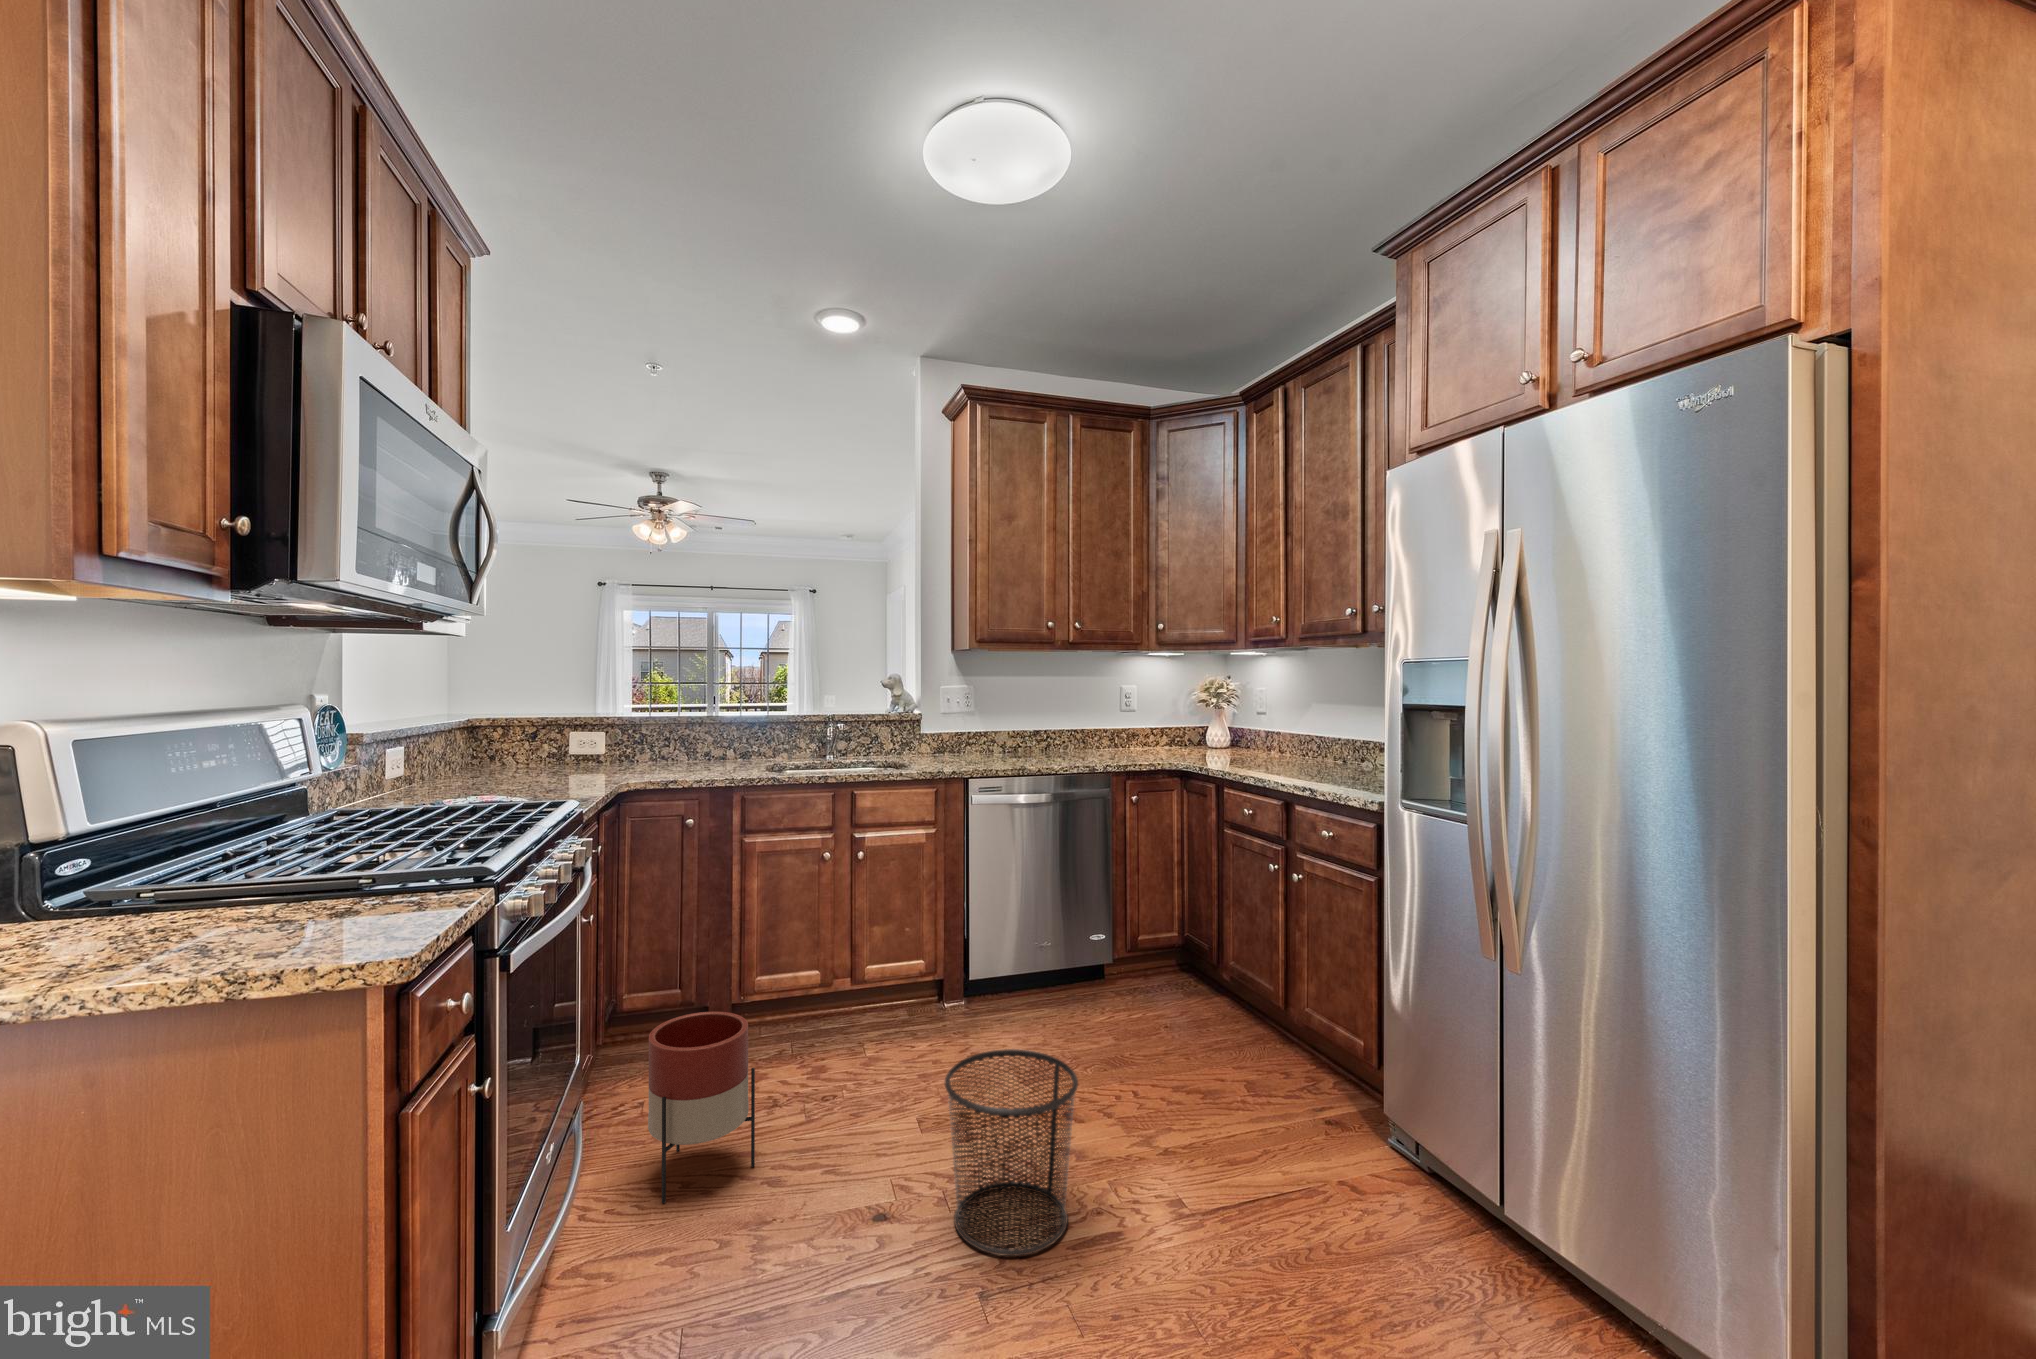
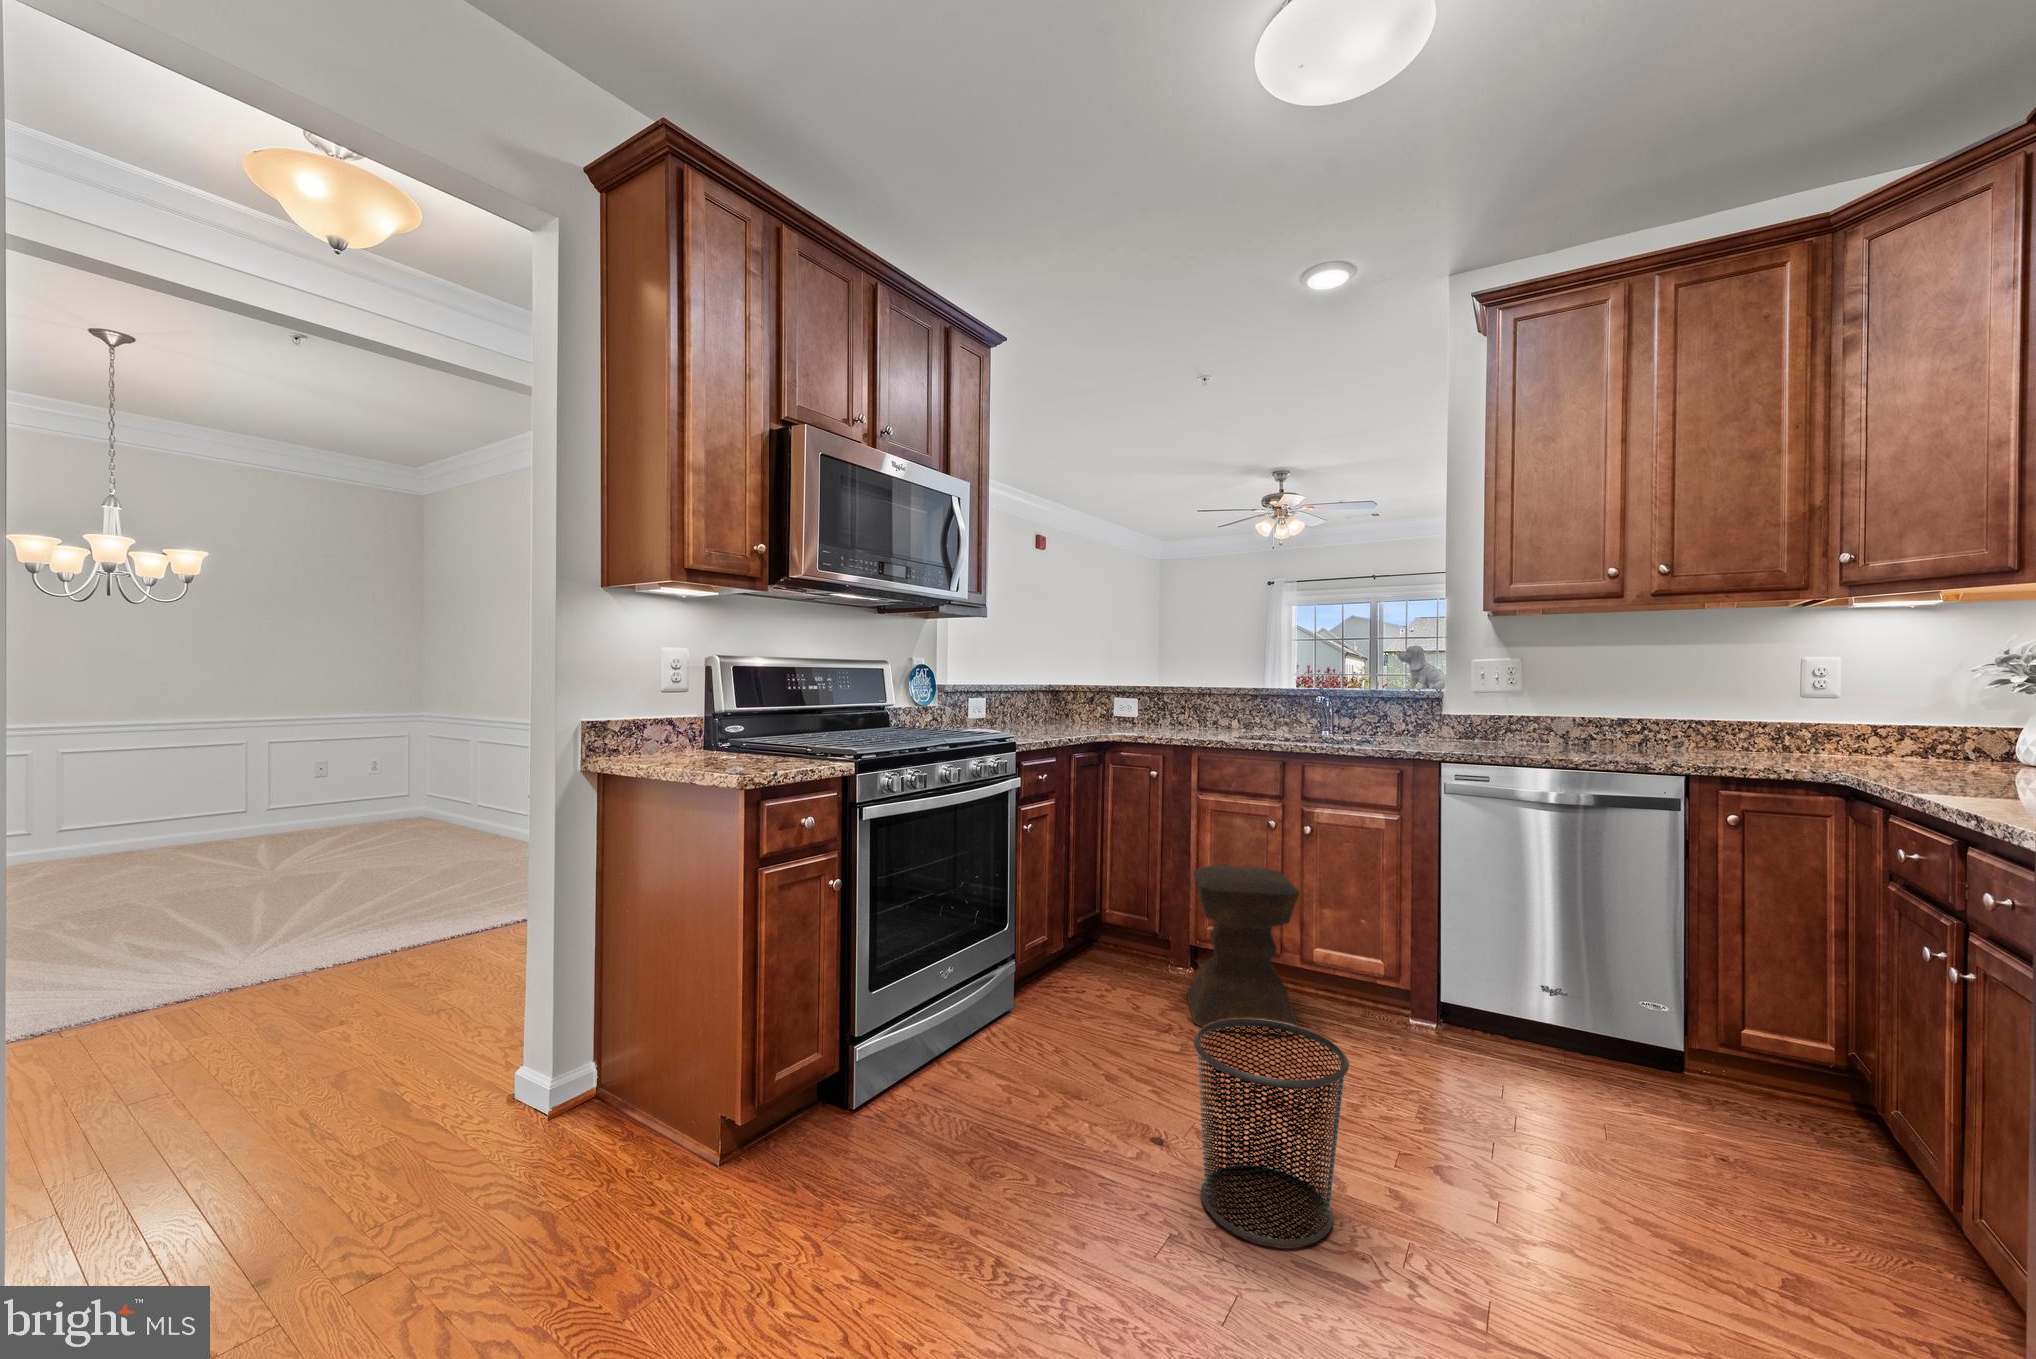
stool: none [755,904,882,1086] -> present [1187,865,1300,1035]
planter: present [648,1012,755,1203] -> none [1023,915,1109,1062]

